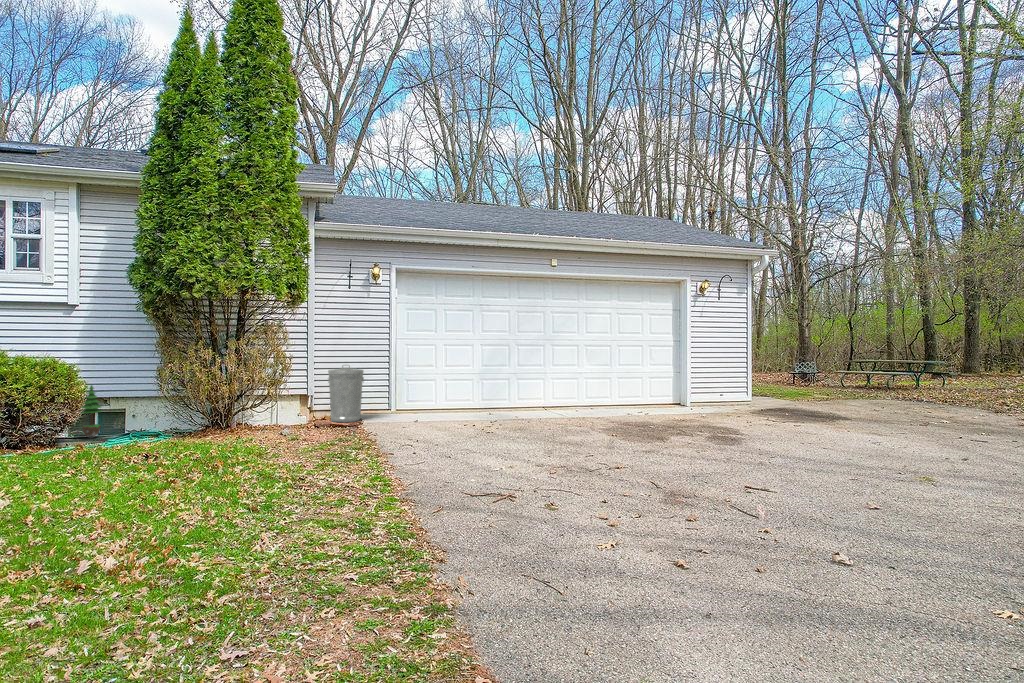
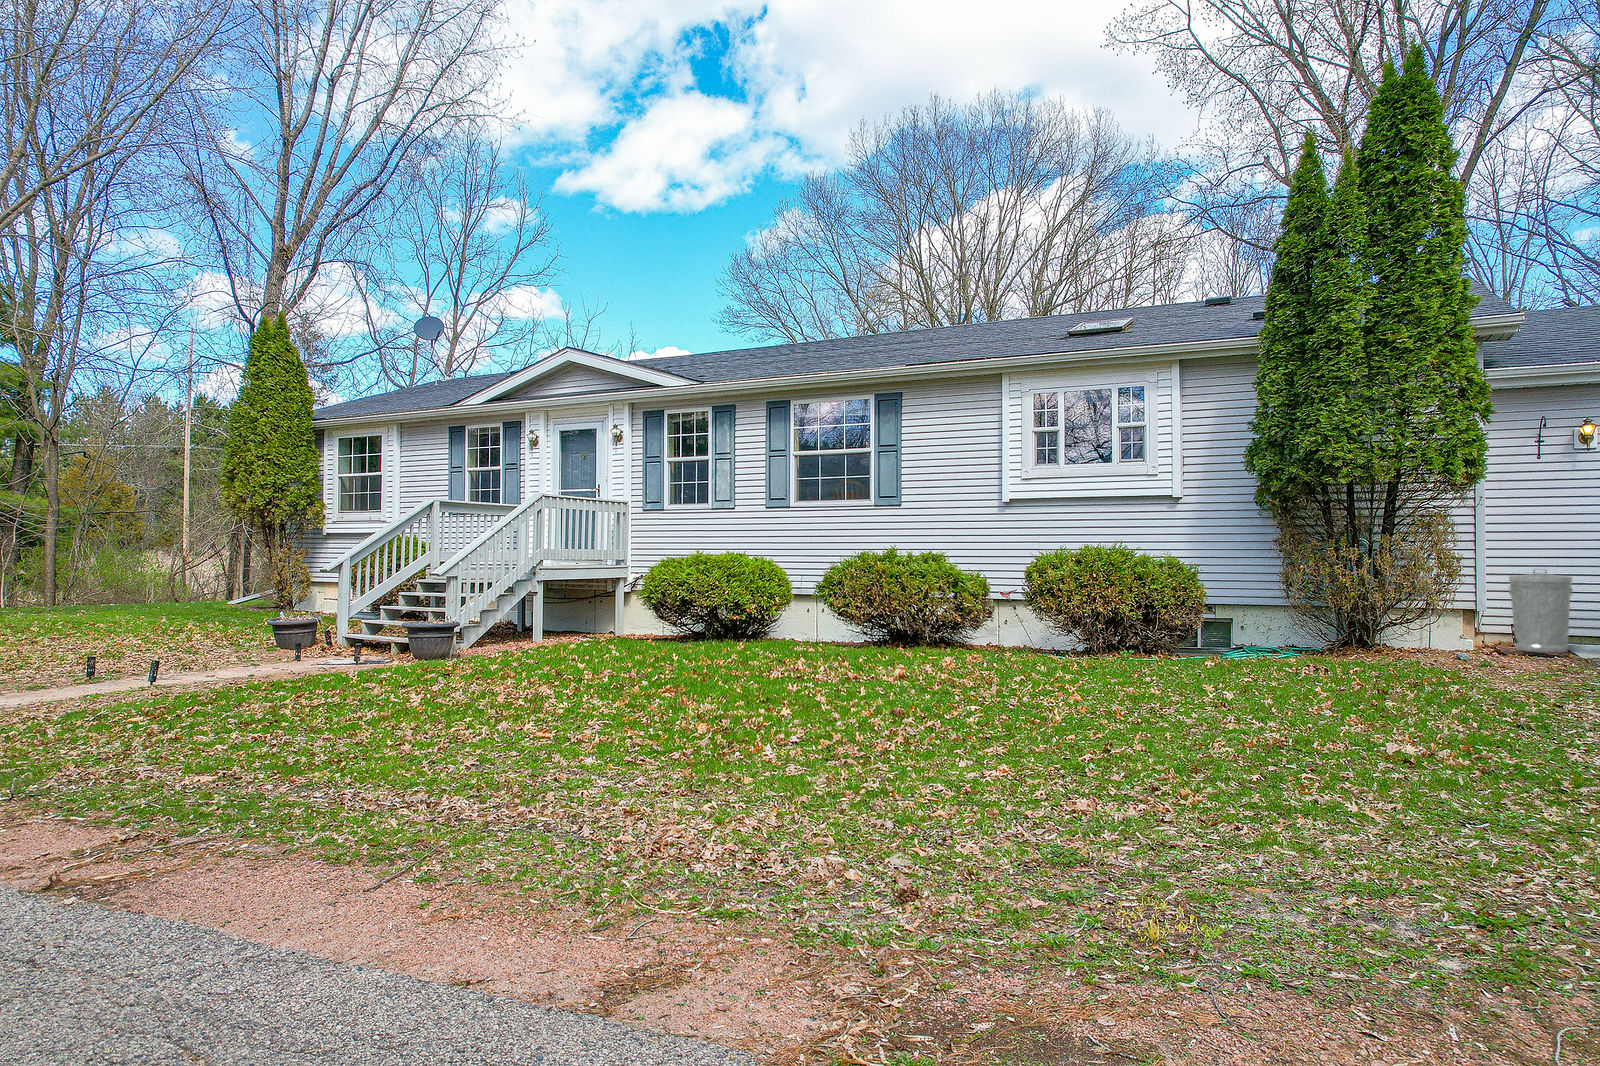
potted tree: present [81,385,102,438] -> none [1202,586,1225,647]

